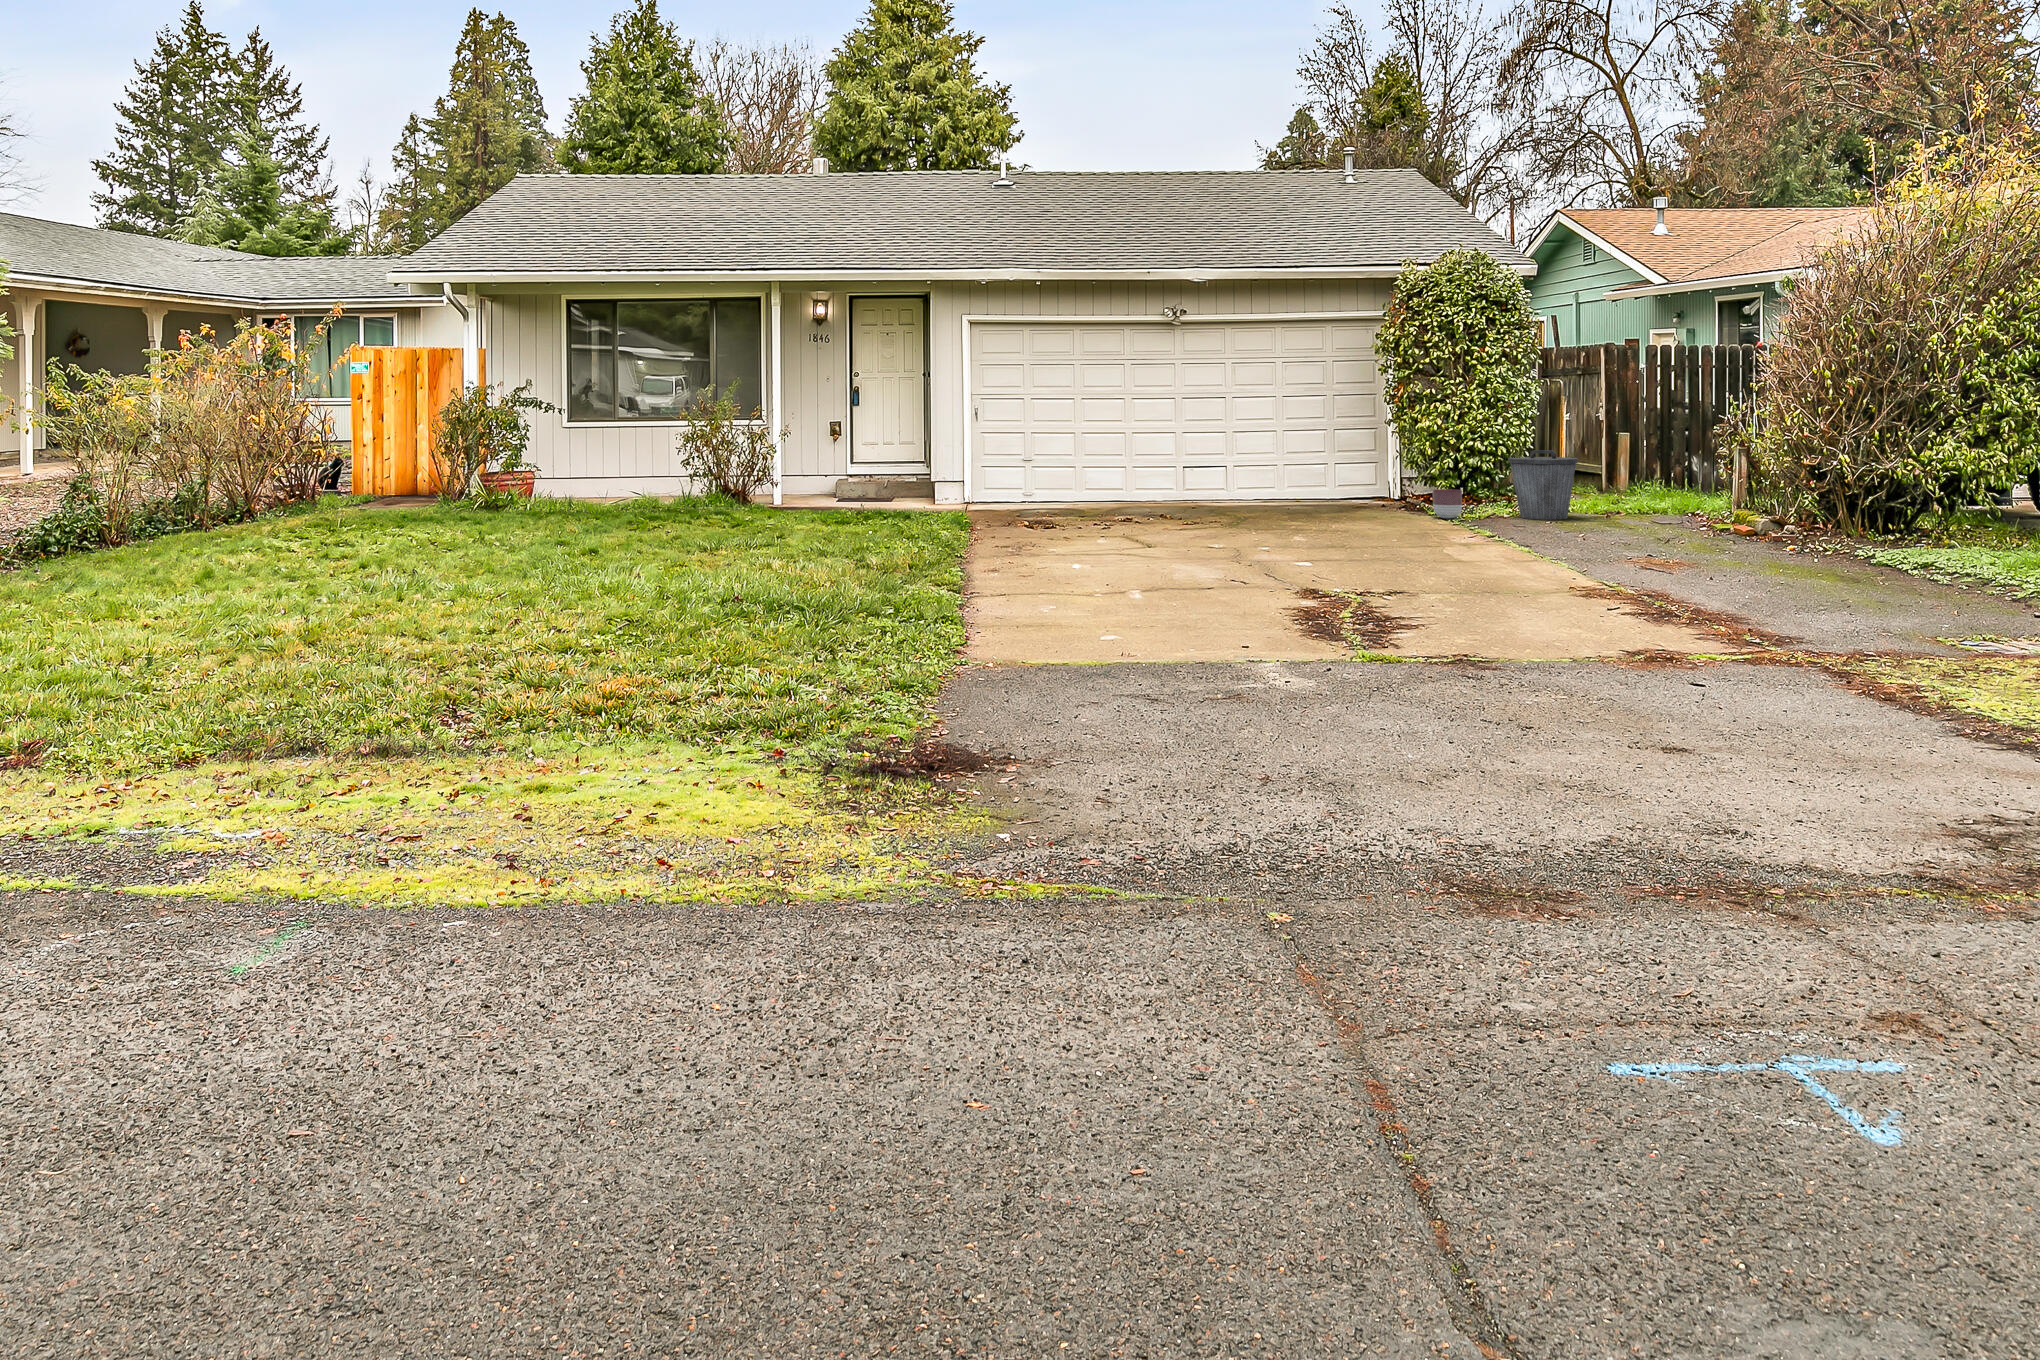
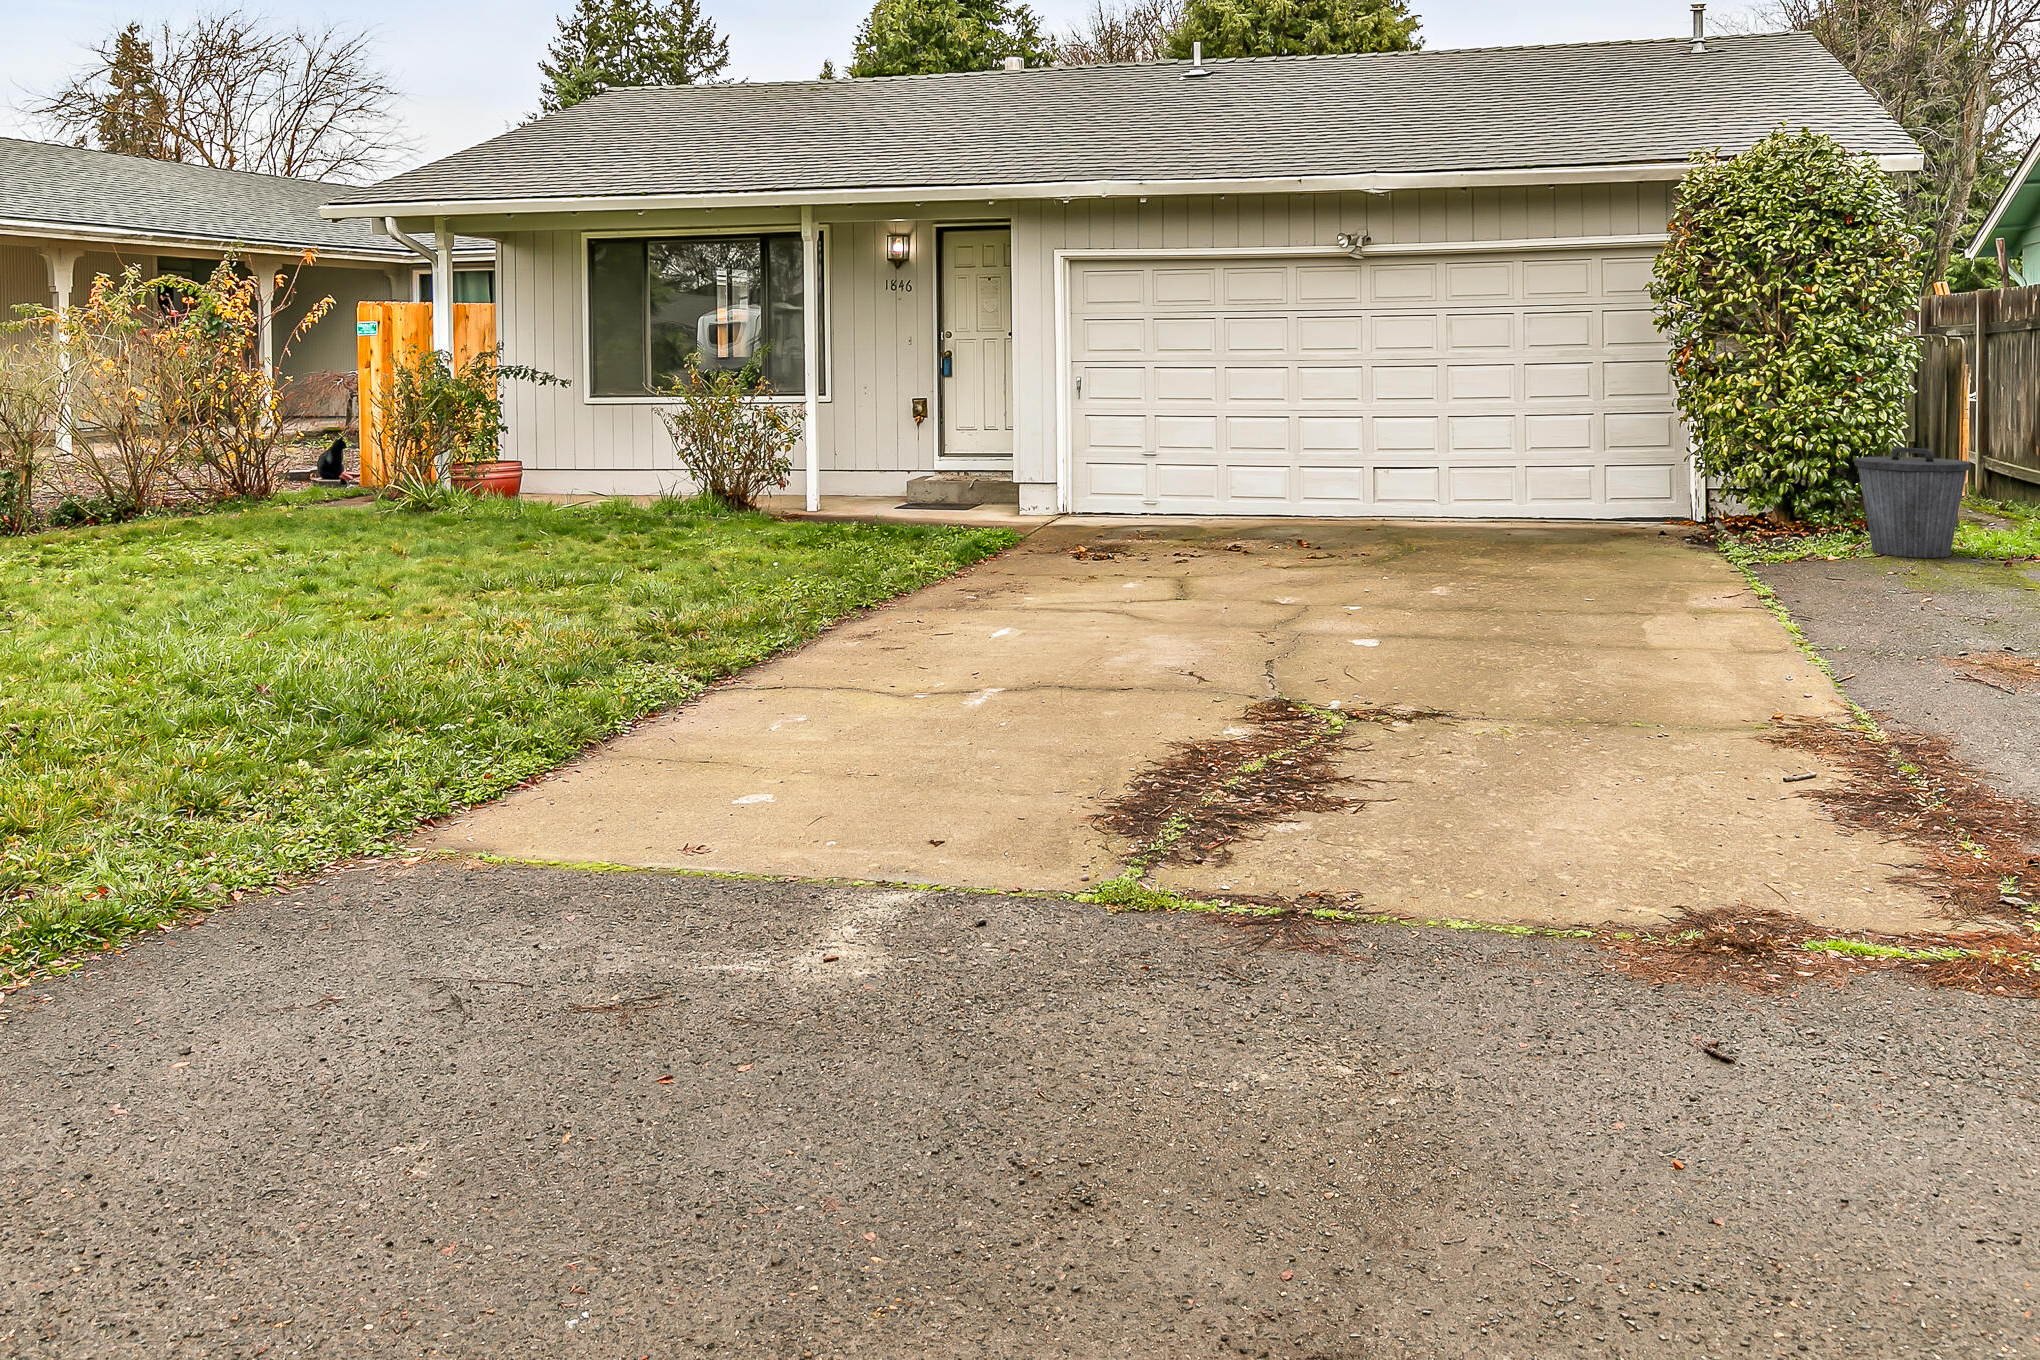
planter: present [1433,489,1462,519] -> none [1725,503,1771,548]

